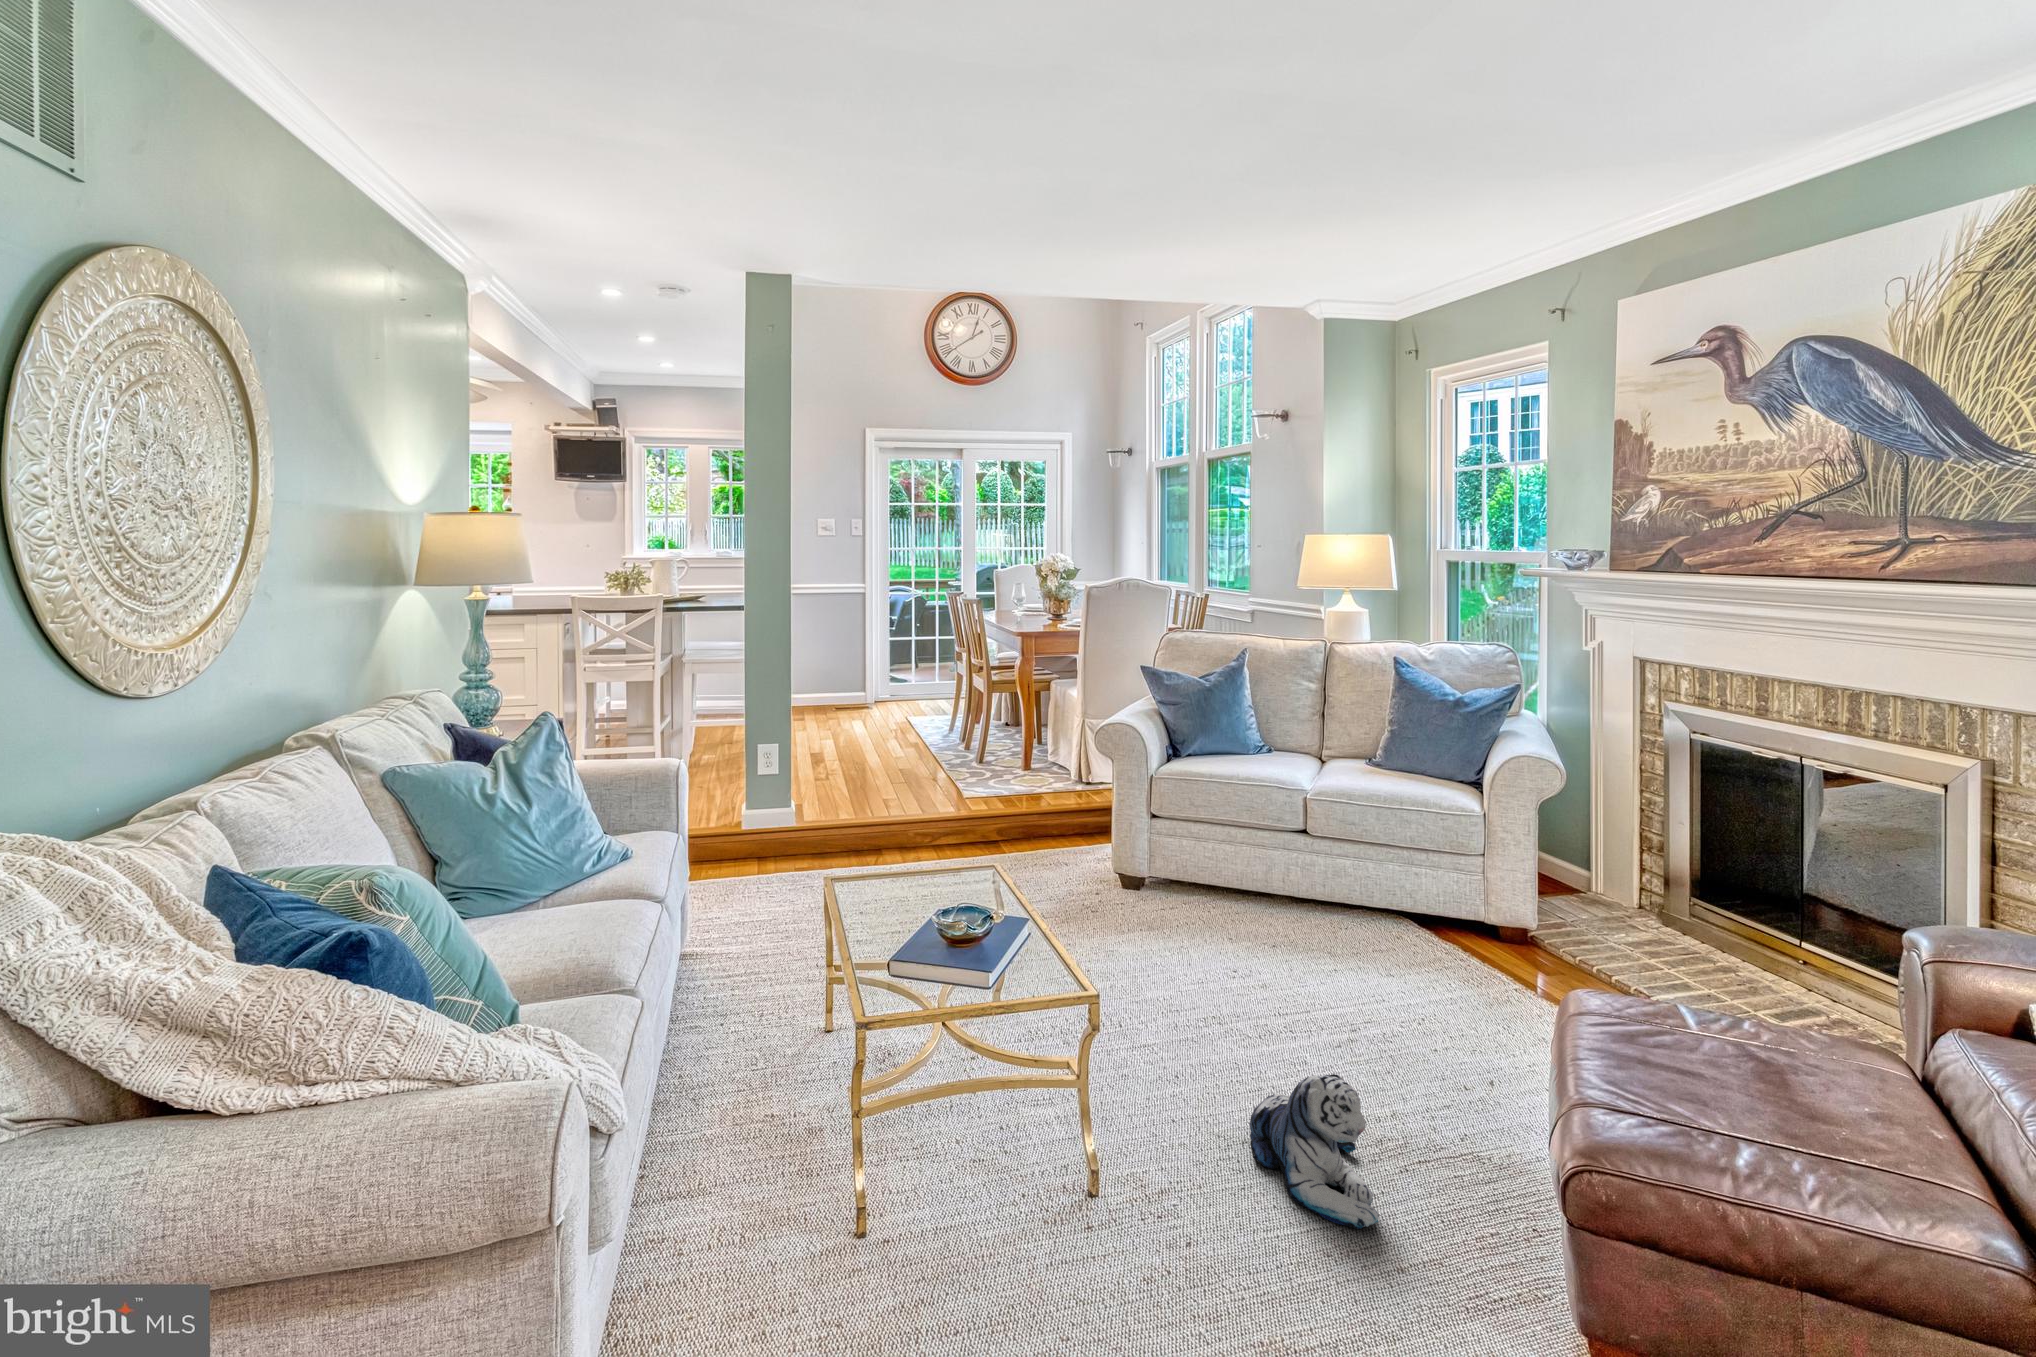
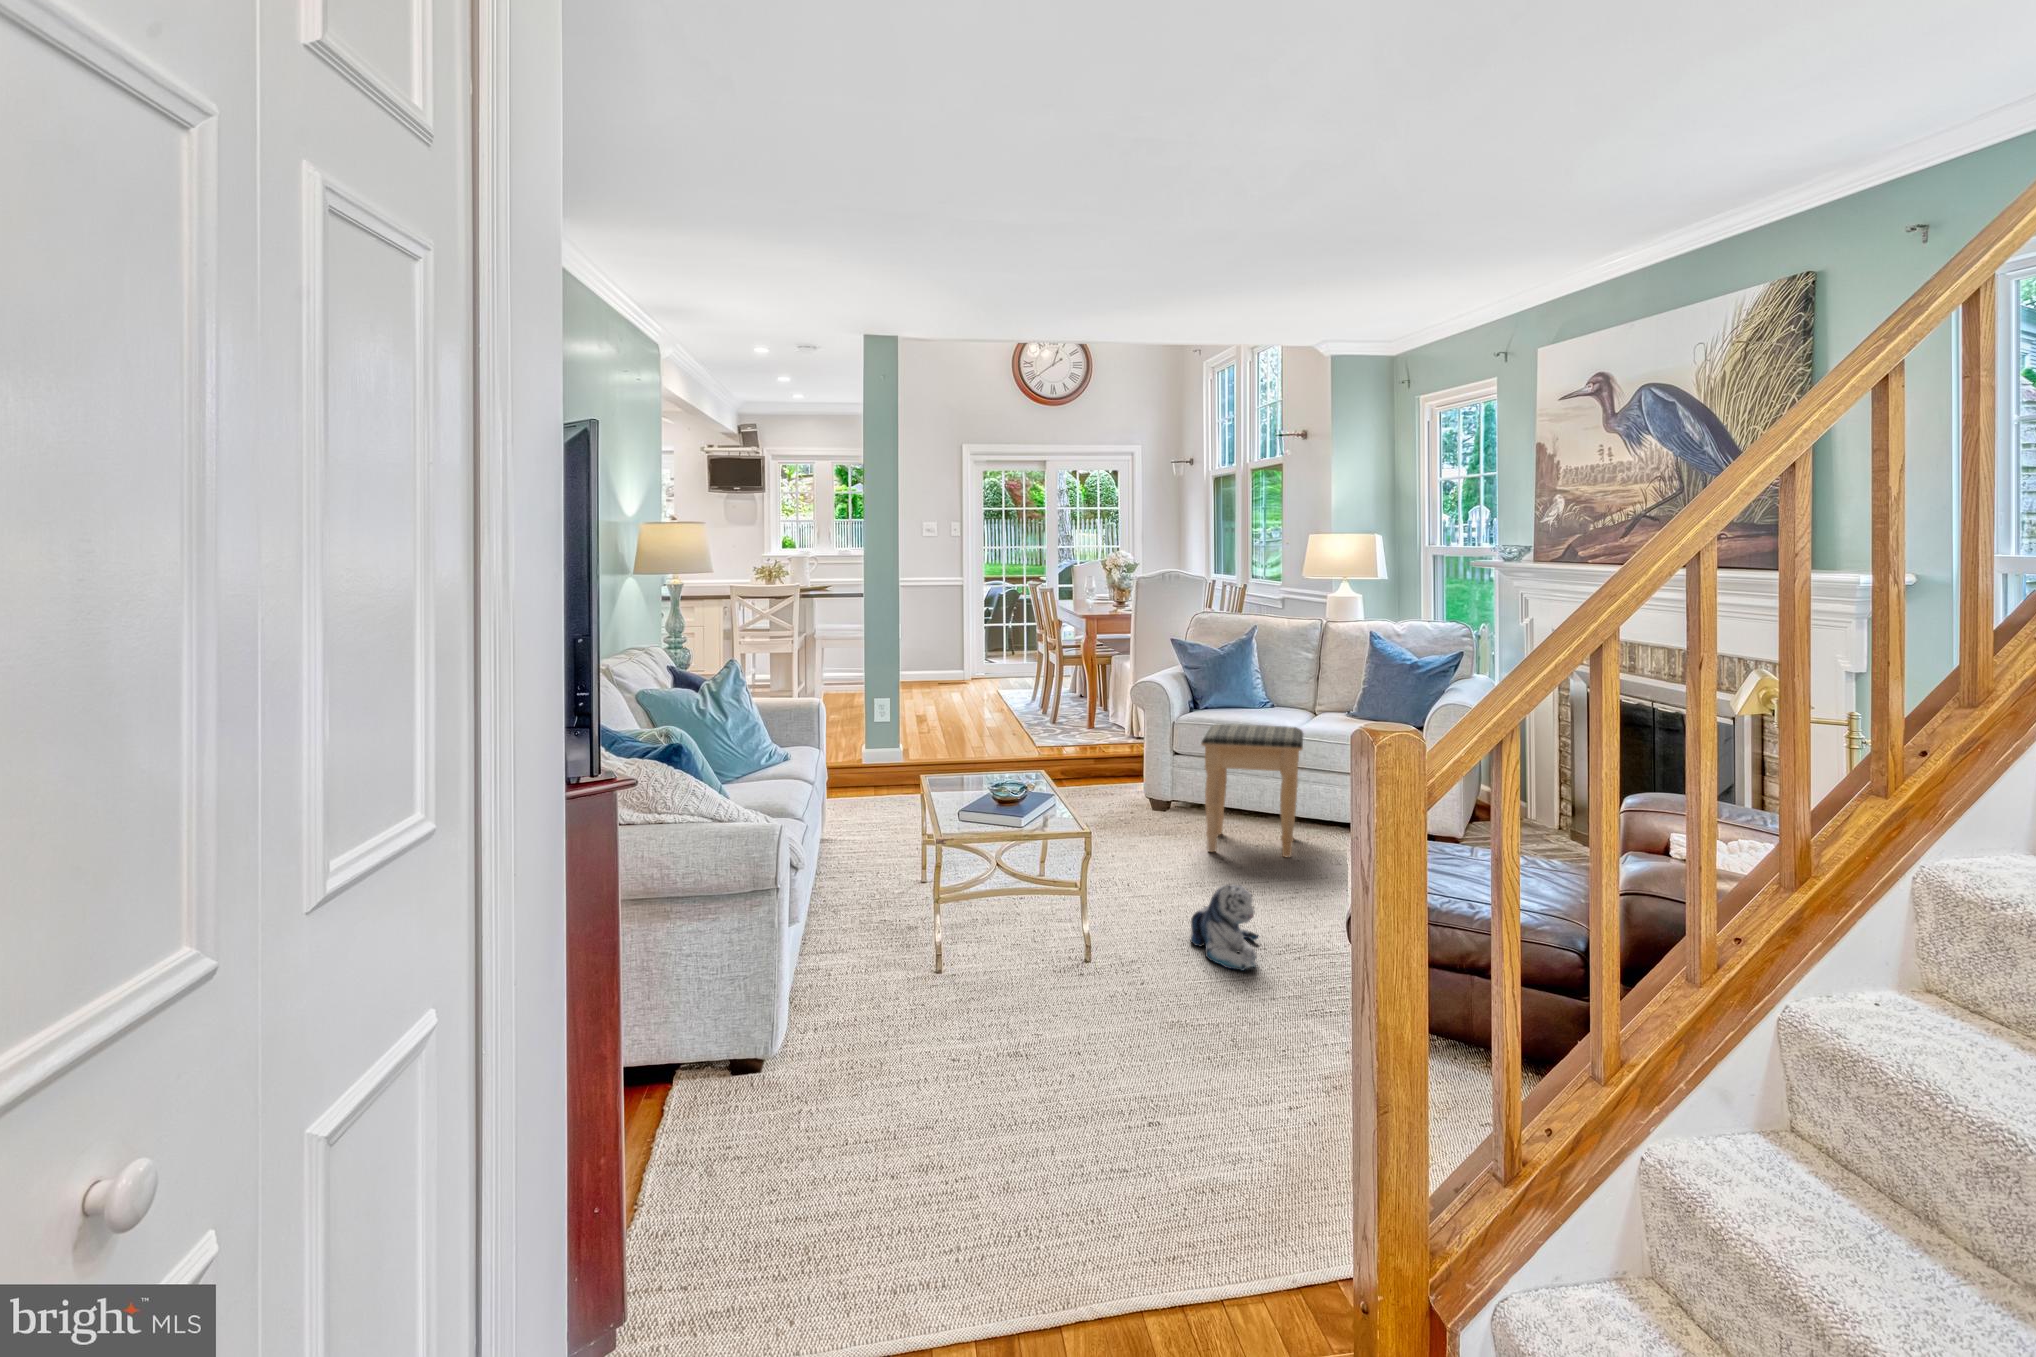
footstool: none [1211,784,1352,972] -> present [1201,724,1303,857]

